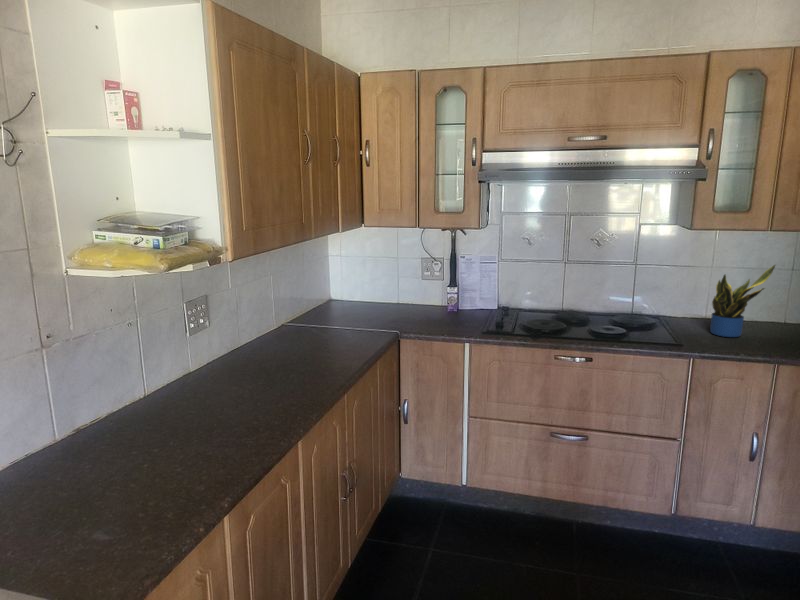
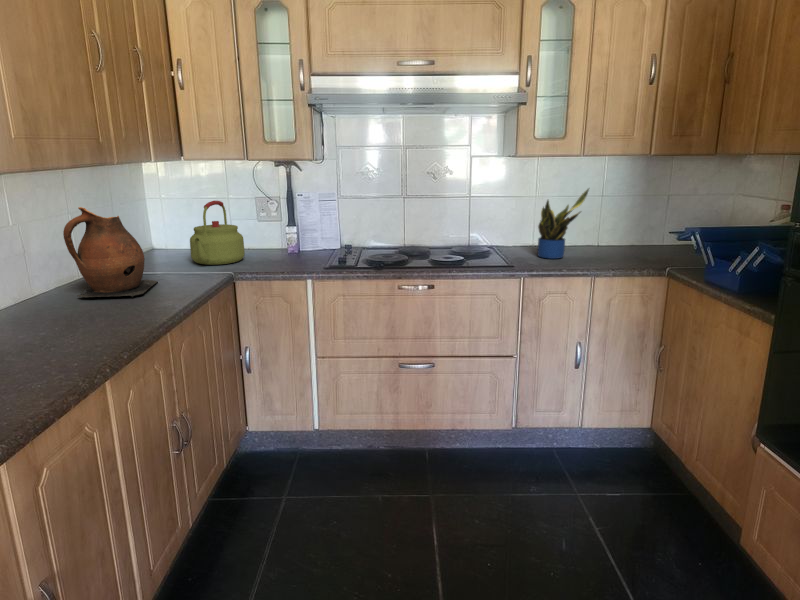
kettle: none [363,263,410,321] -> present [190,201,245,265]
ceramic pitcher: none [267,274,336,354] -> present [63,207,158,297]

